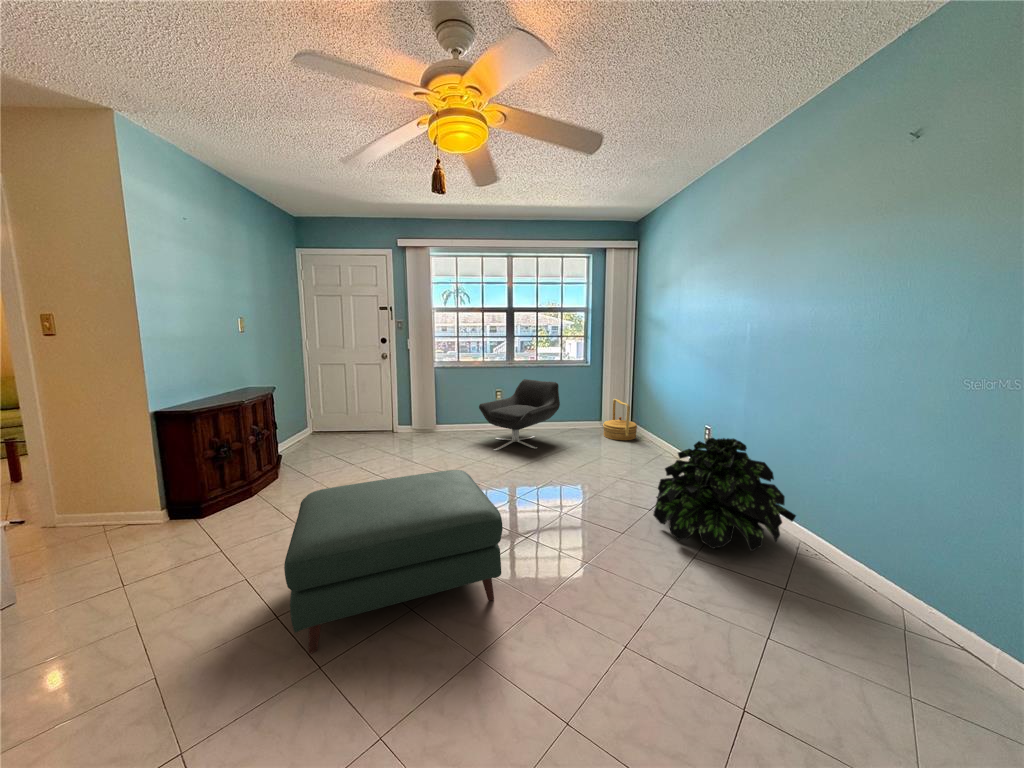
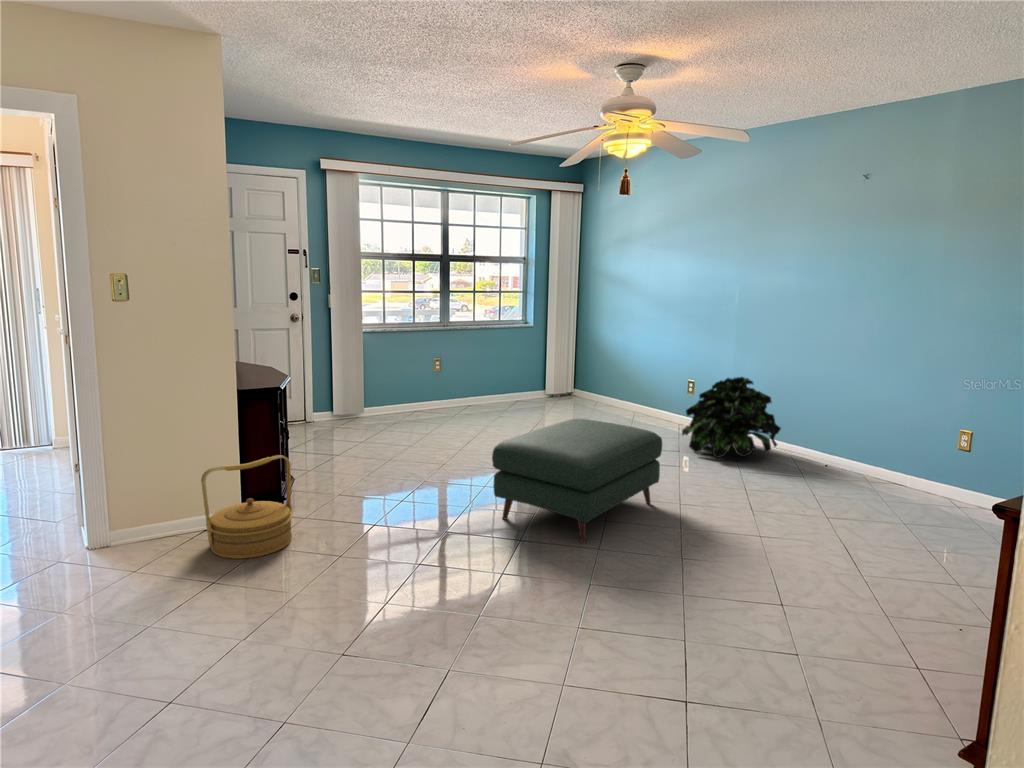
lounge chair: present [479,379,560,450] -> none [434,344,524,427]
woven basket: present [603,399,637,440] -> present [201,455,292,559]

